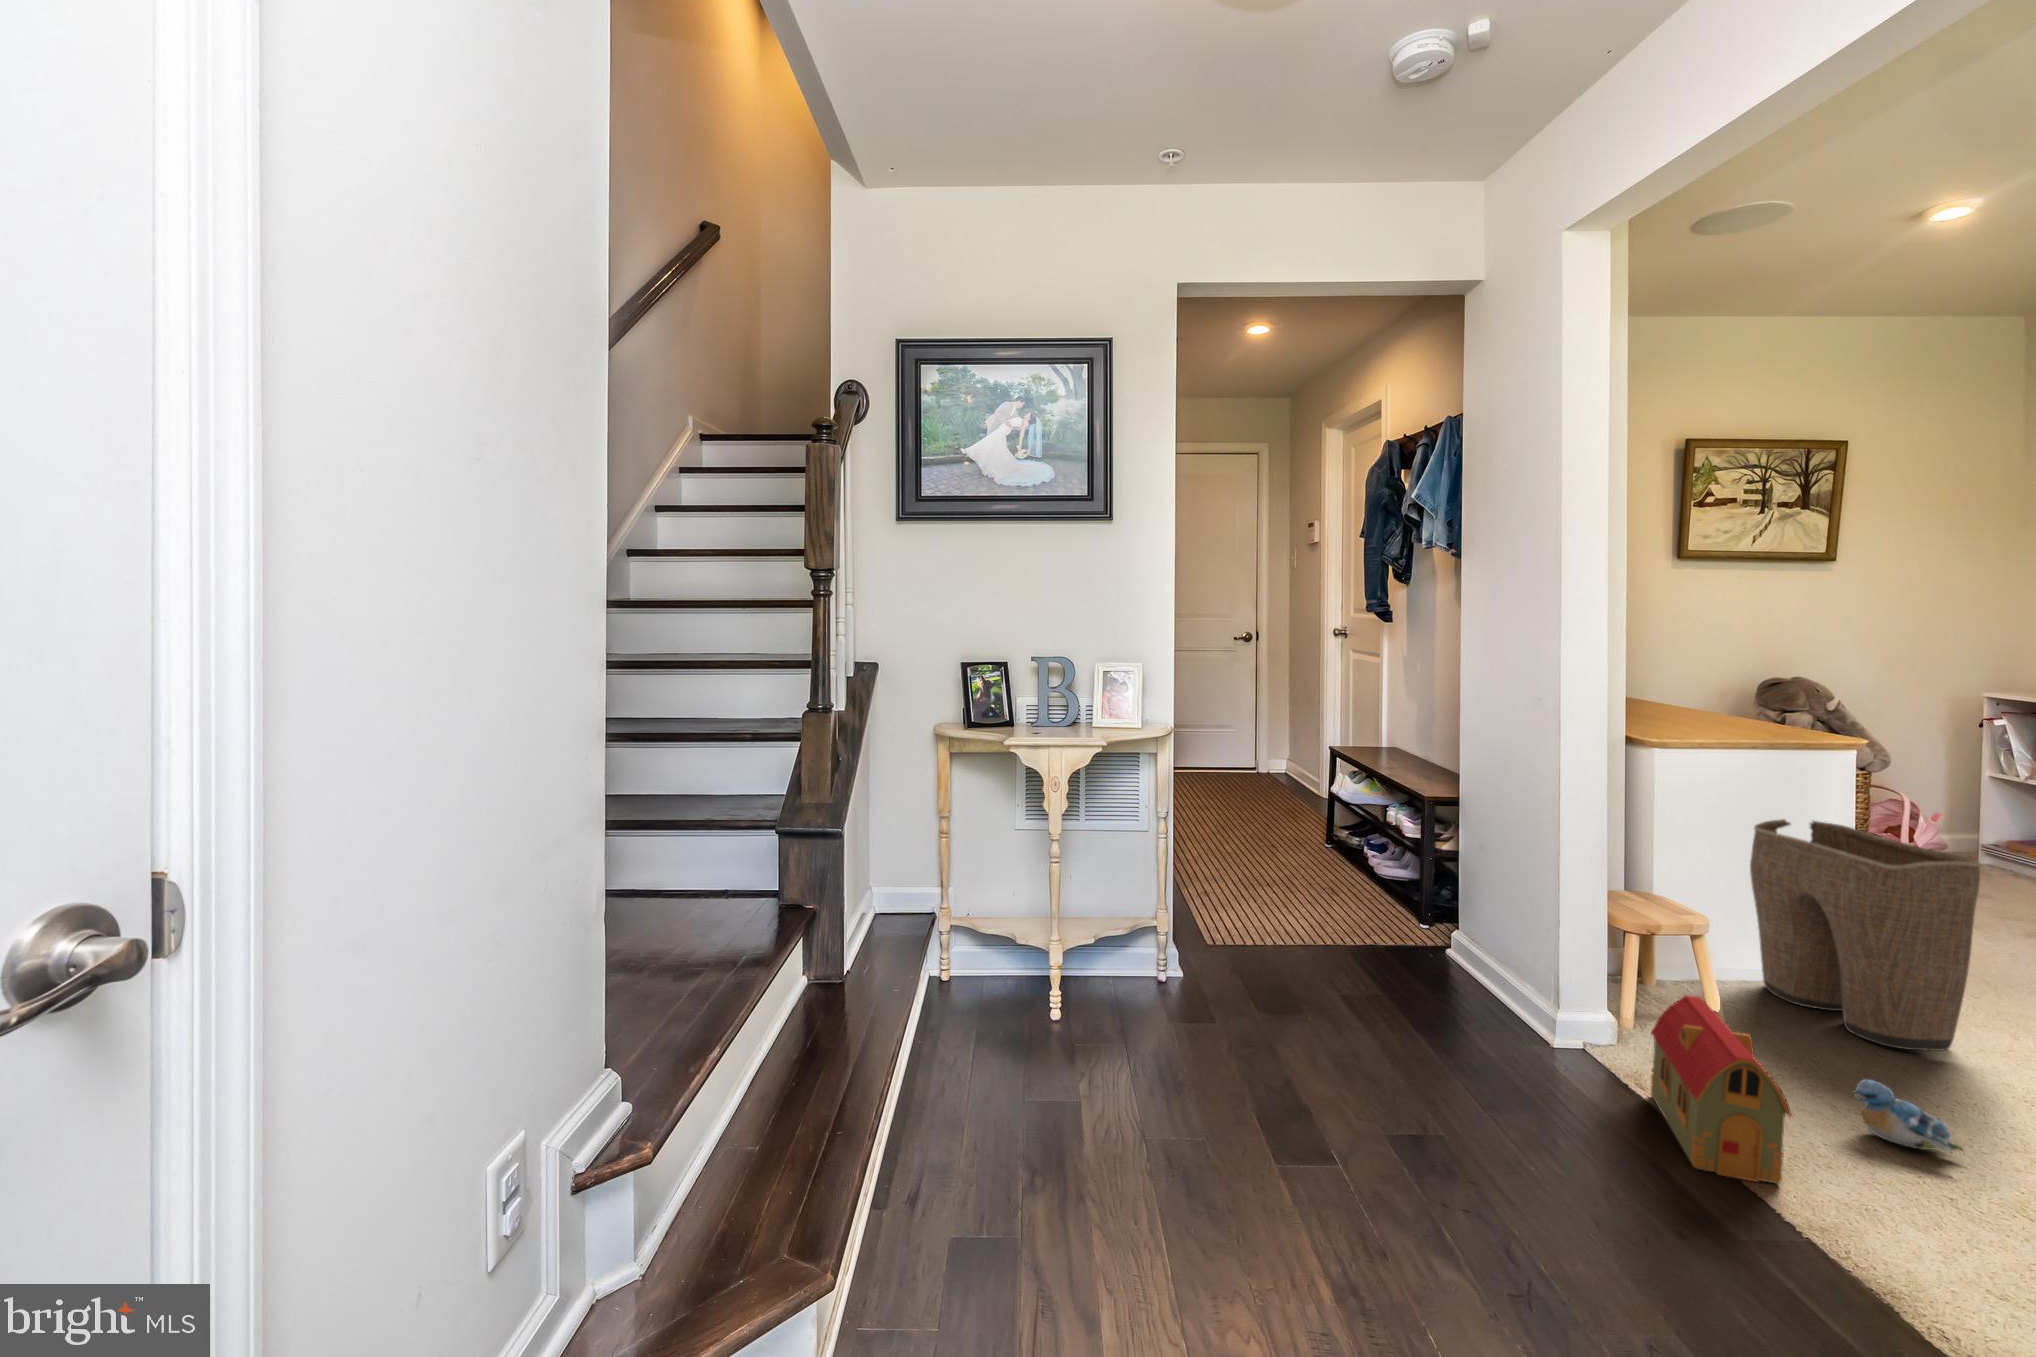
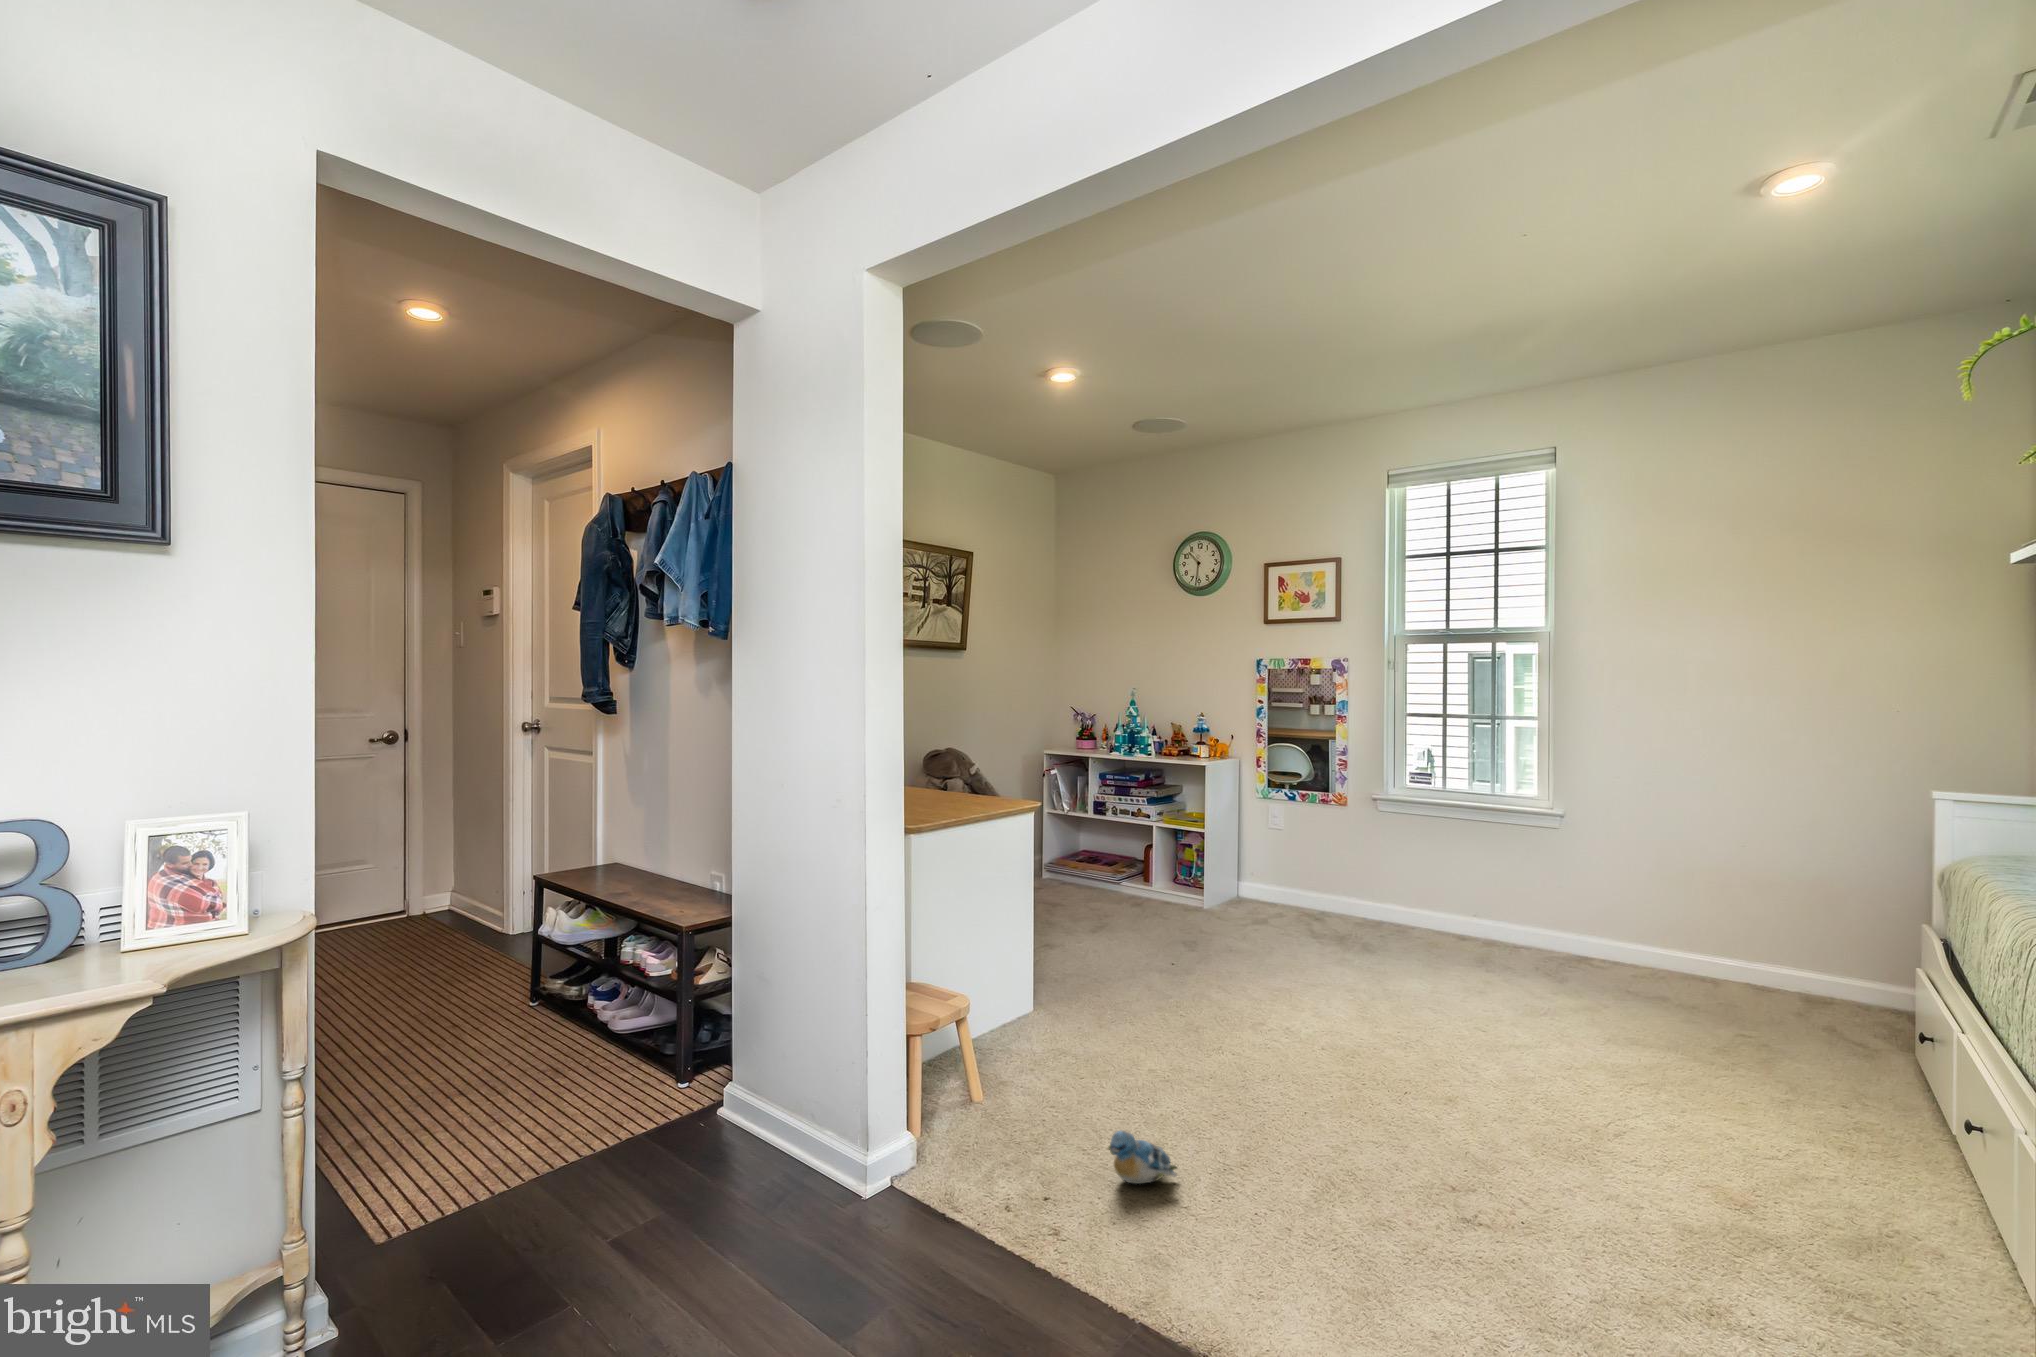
laundry basket: present [1750,819,1981,1051] -> none [982,885,1131,1080]
toy house: present [1651,995,1792,1184] -> none [965,1102,1104,1307]

